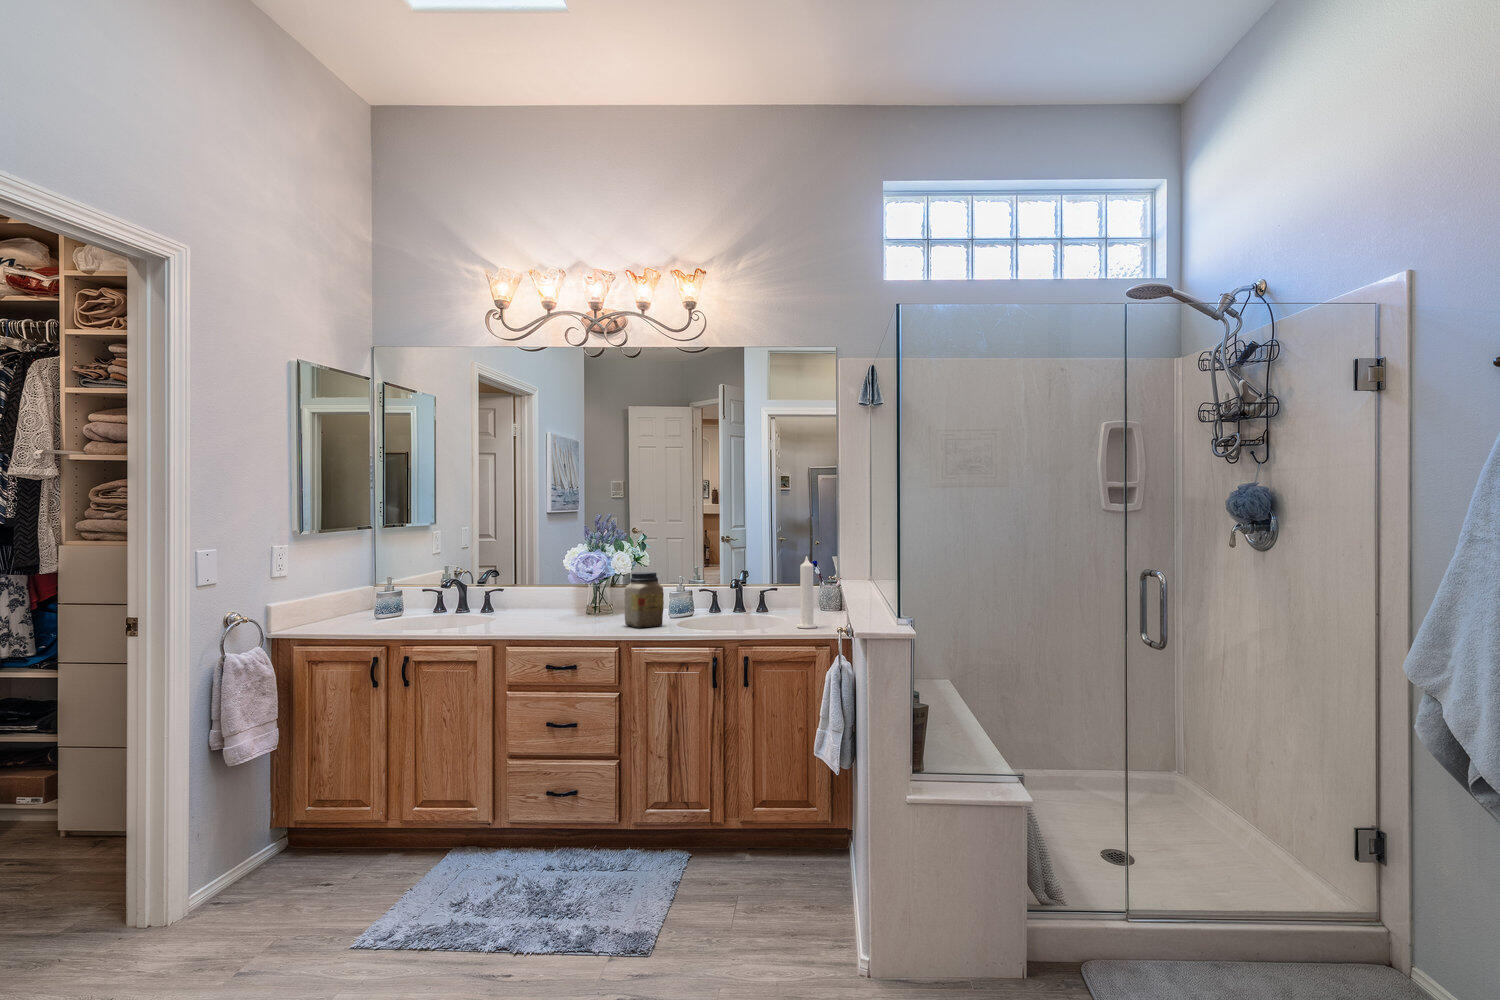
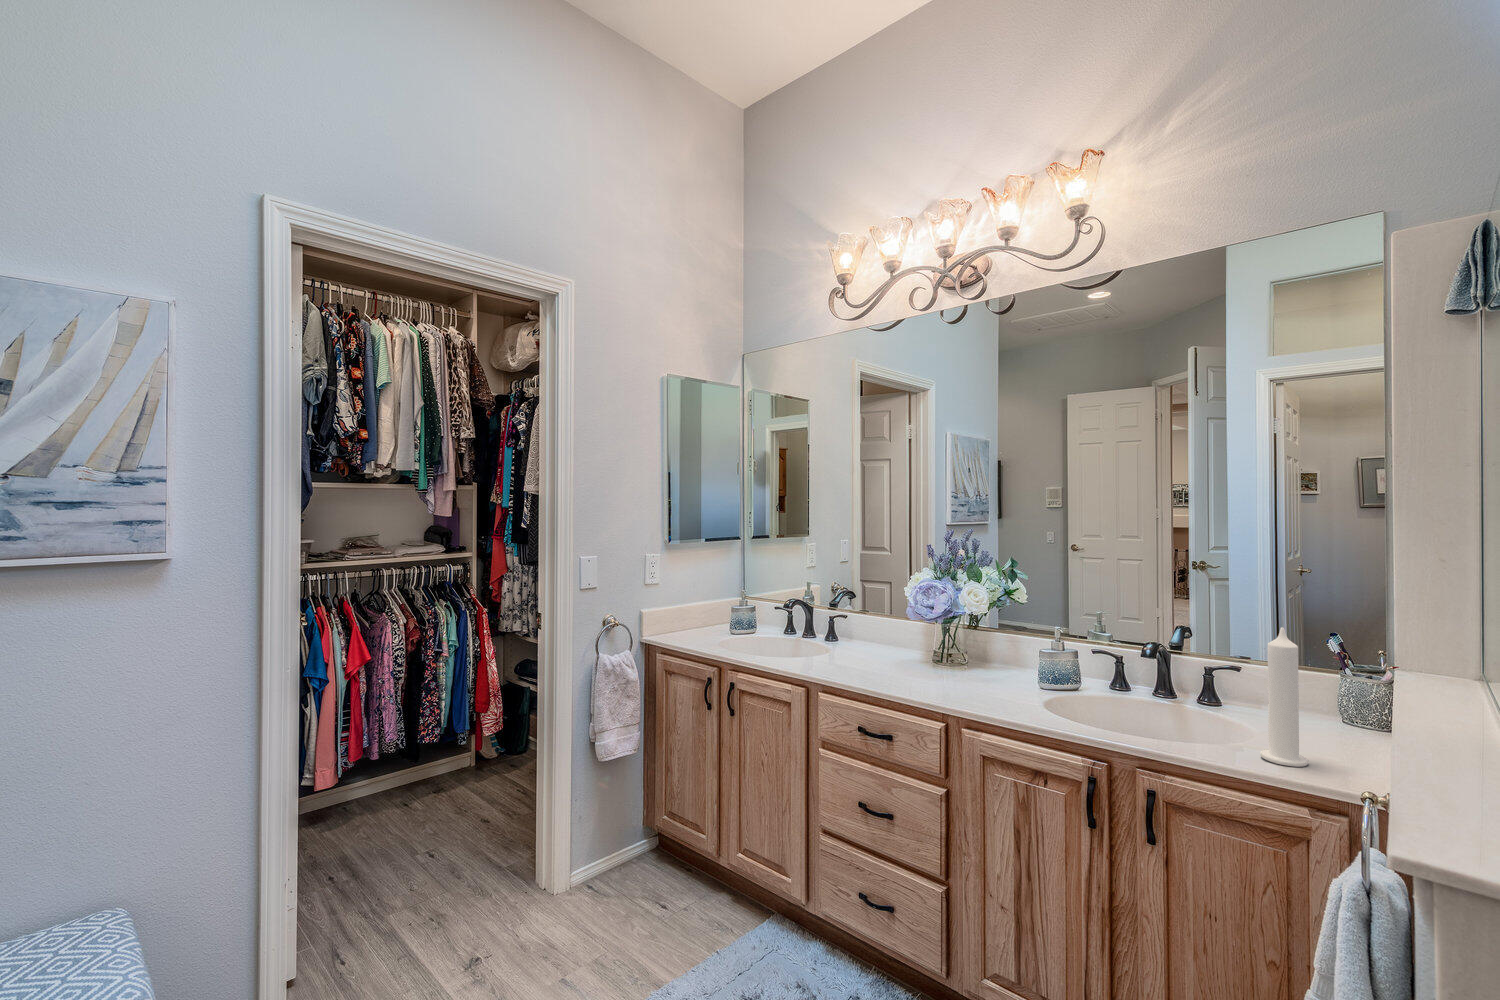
jar: present [624,572,664,628] -> none [965,619,1021,702]

